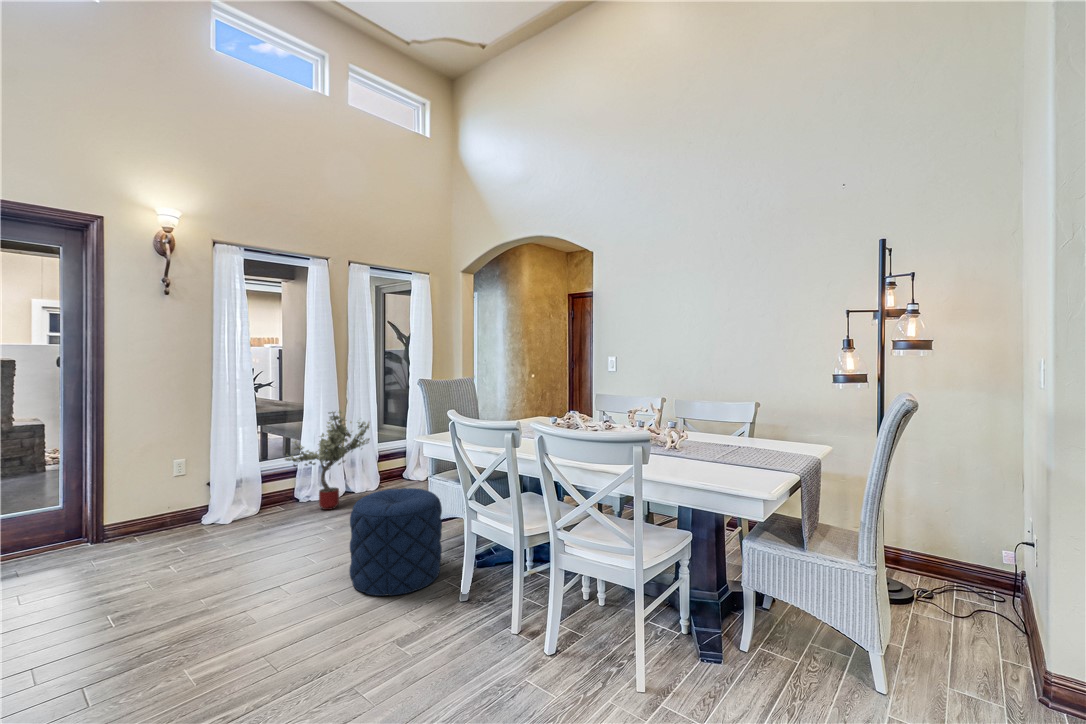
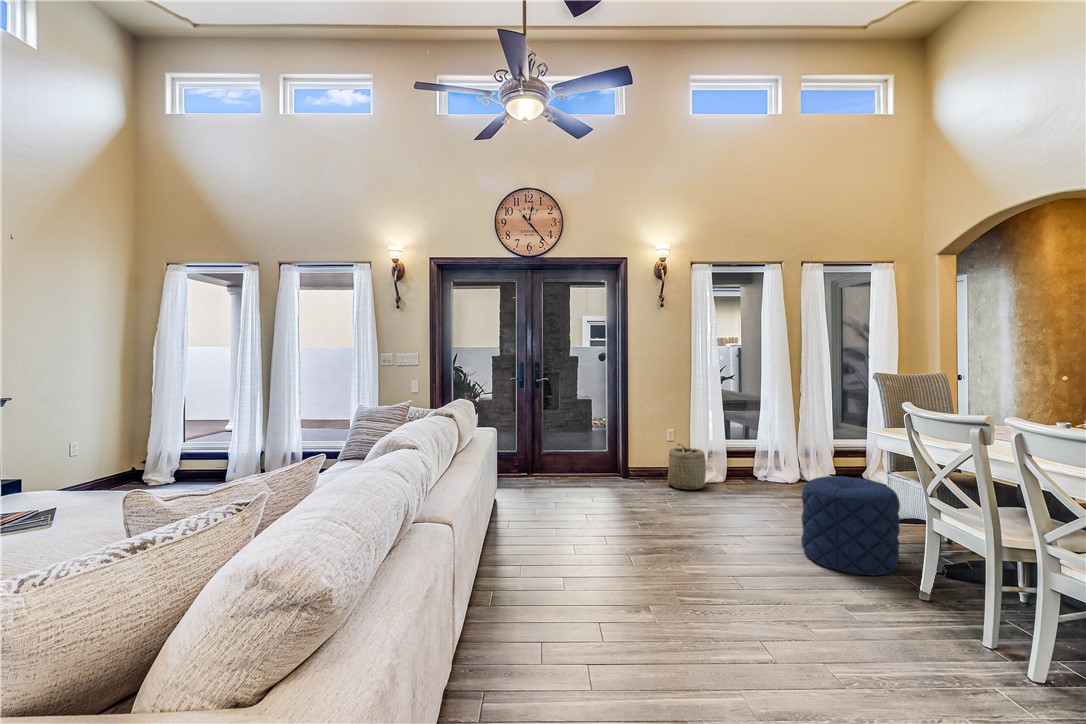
potted tree: present [285,410,370,510] -> none [744,401,825,491]
basket: none [175,476,233,537] -> present [668,444,706,489]

